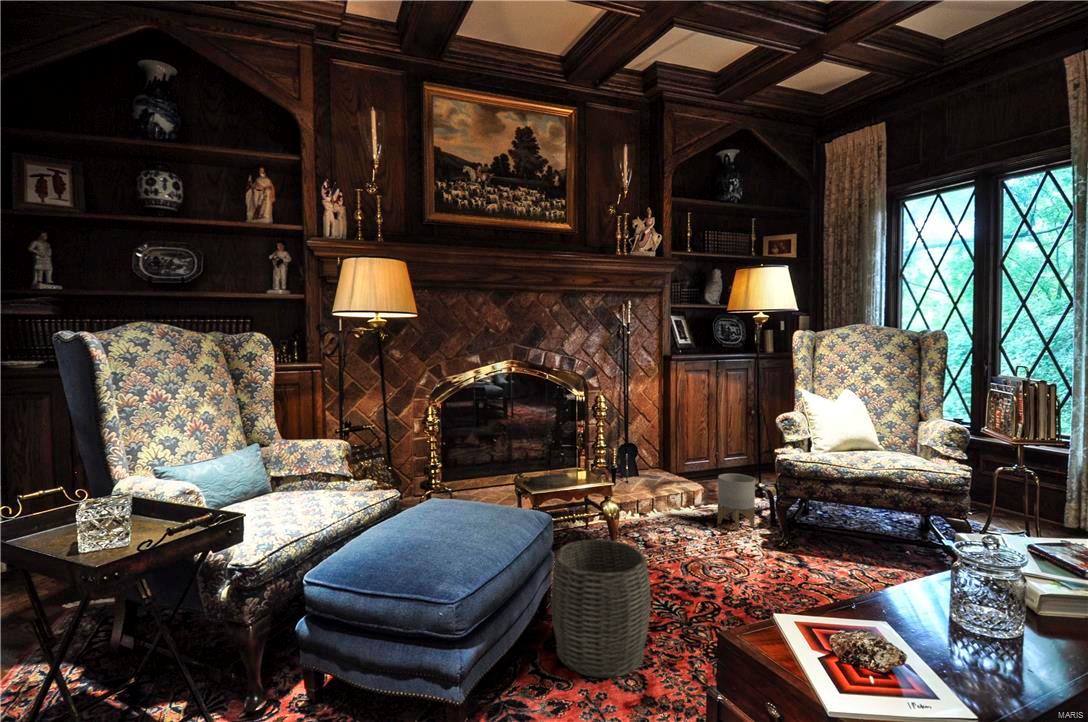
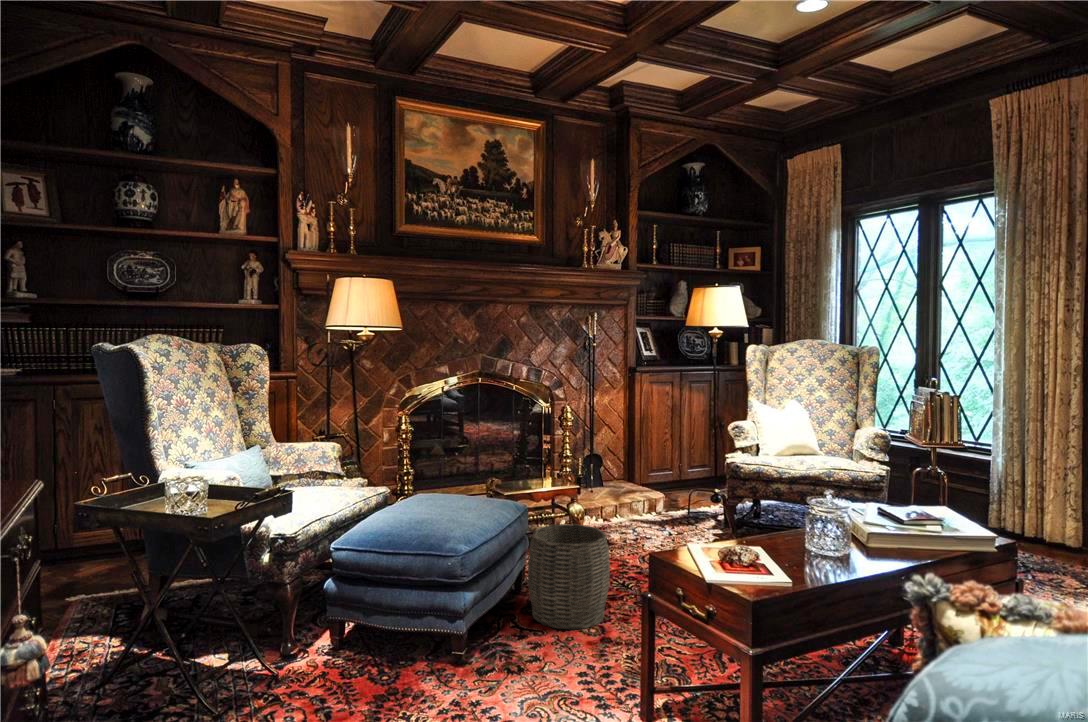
planter: present [717,474,755,531] -> none [676,479,710,531]

